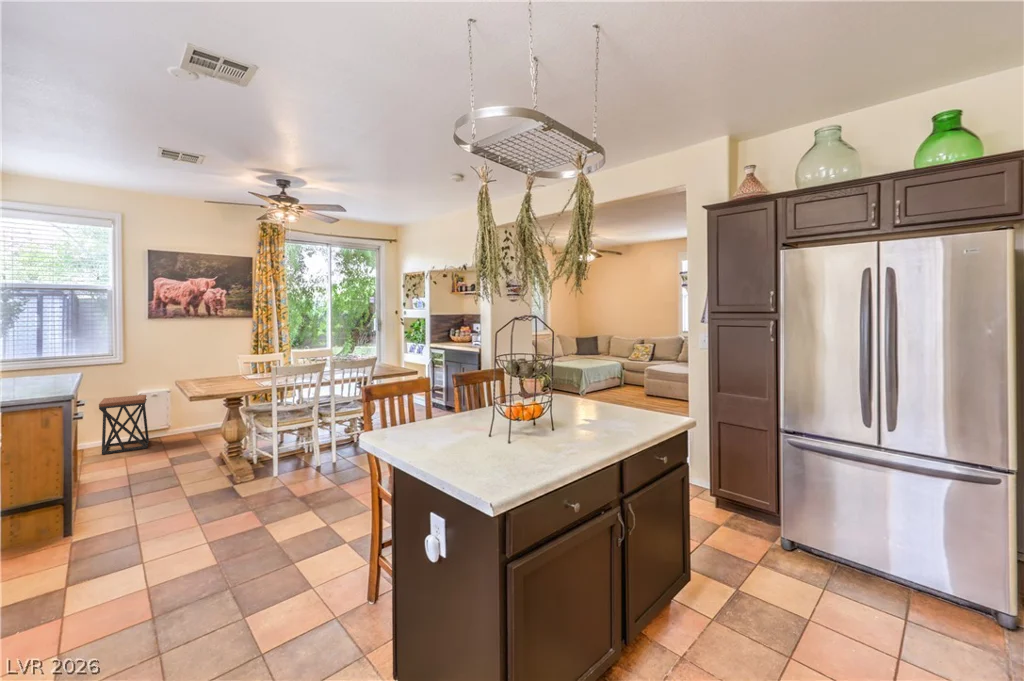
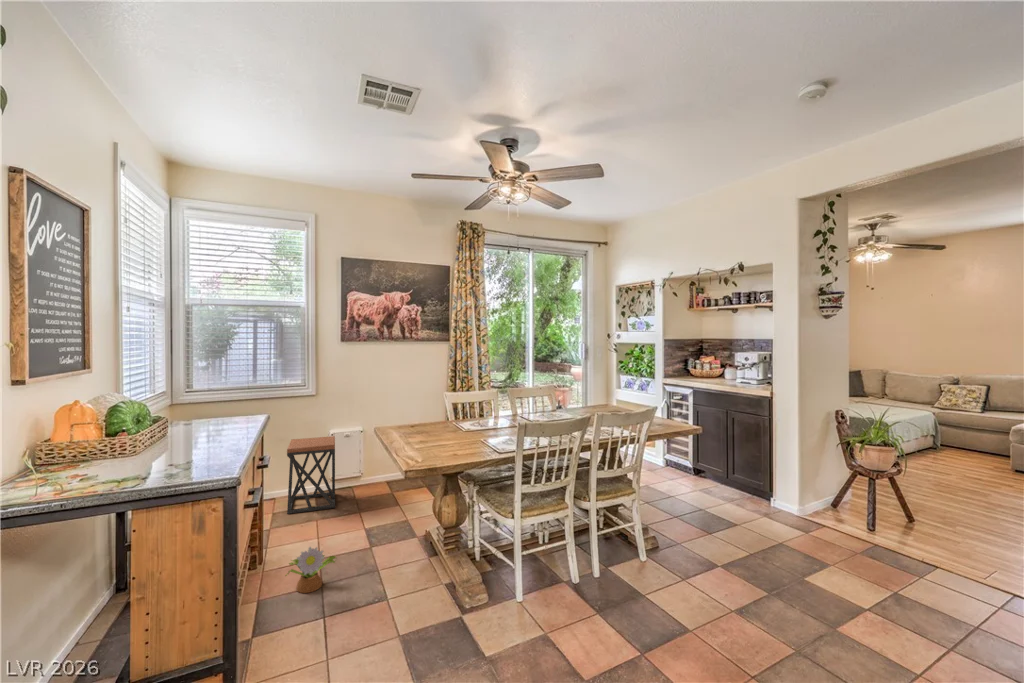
decorative plant: none [96,459,140,490] -> present [286,547,336,593]

